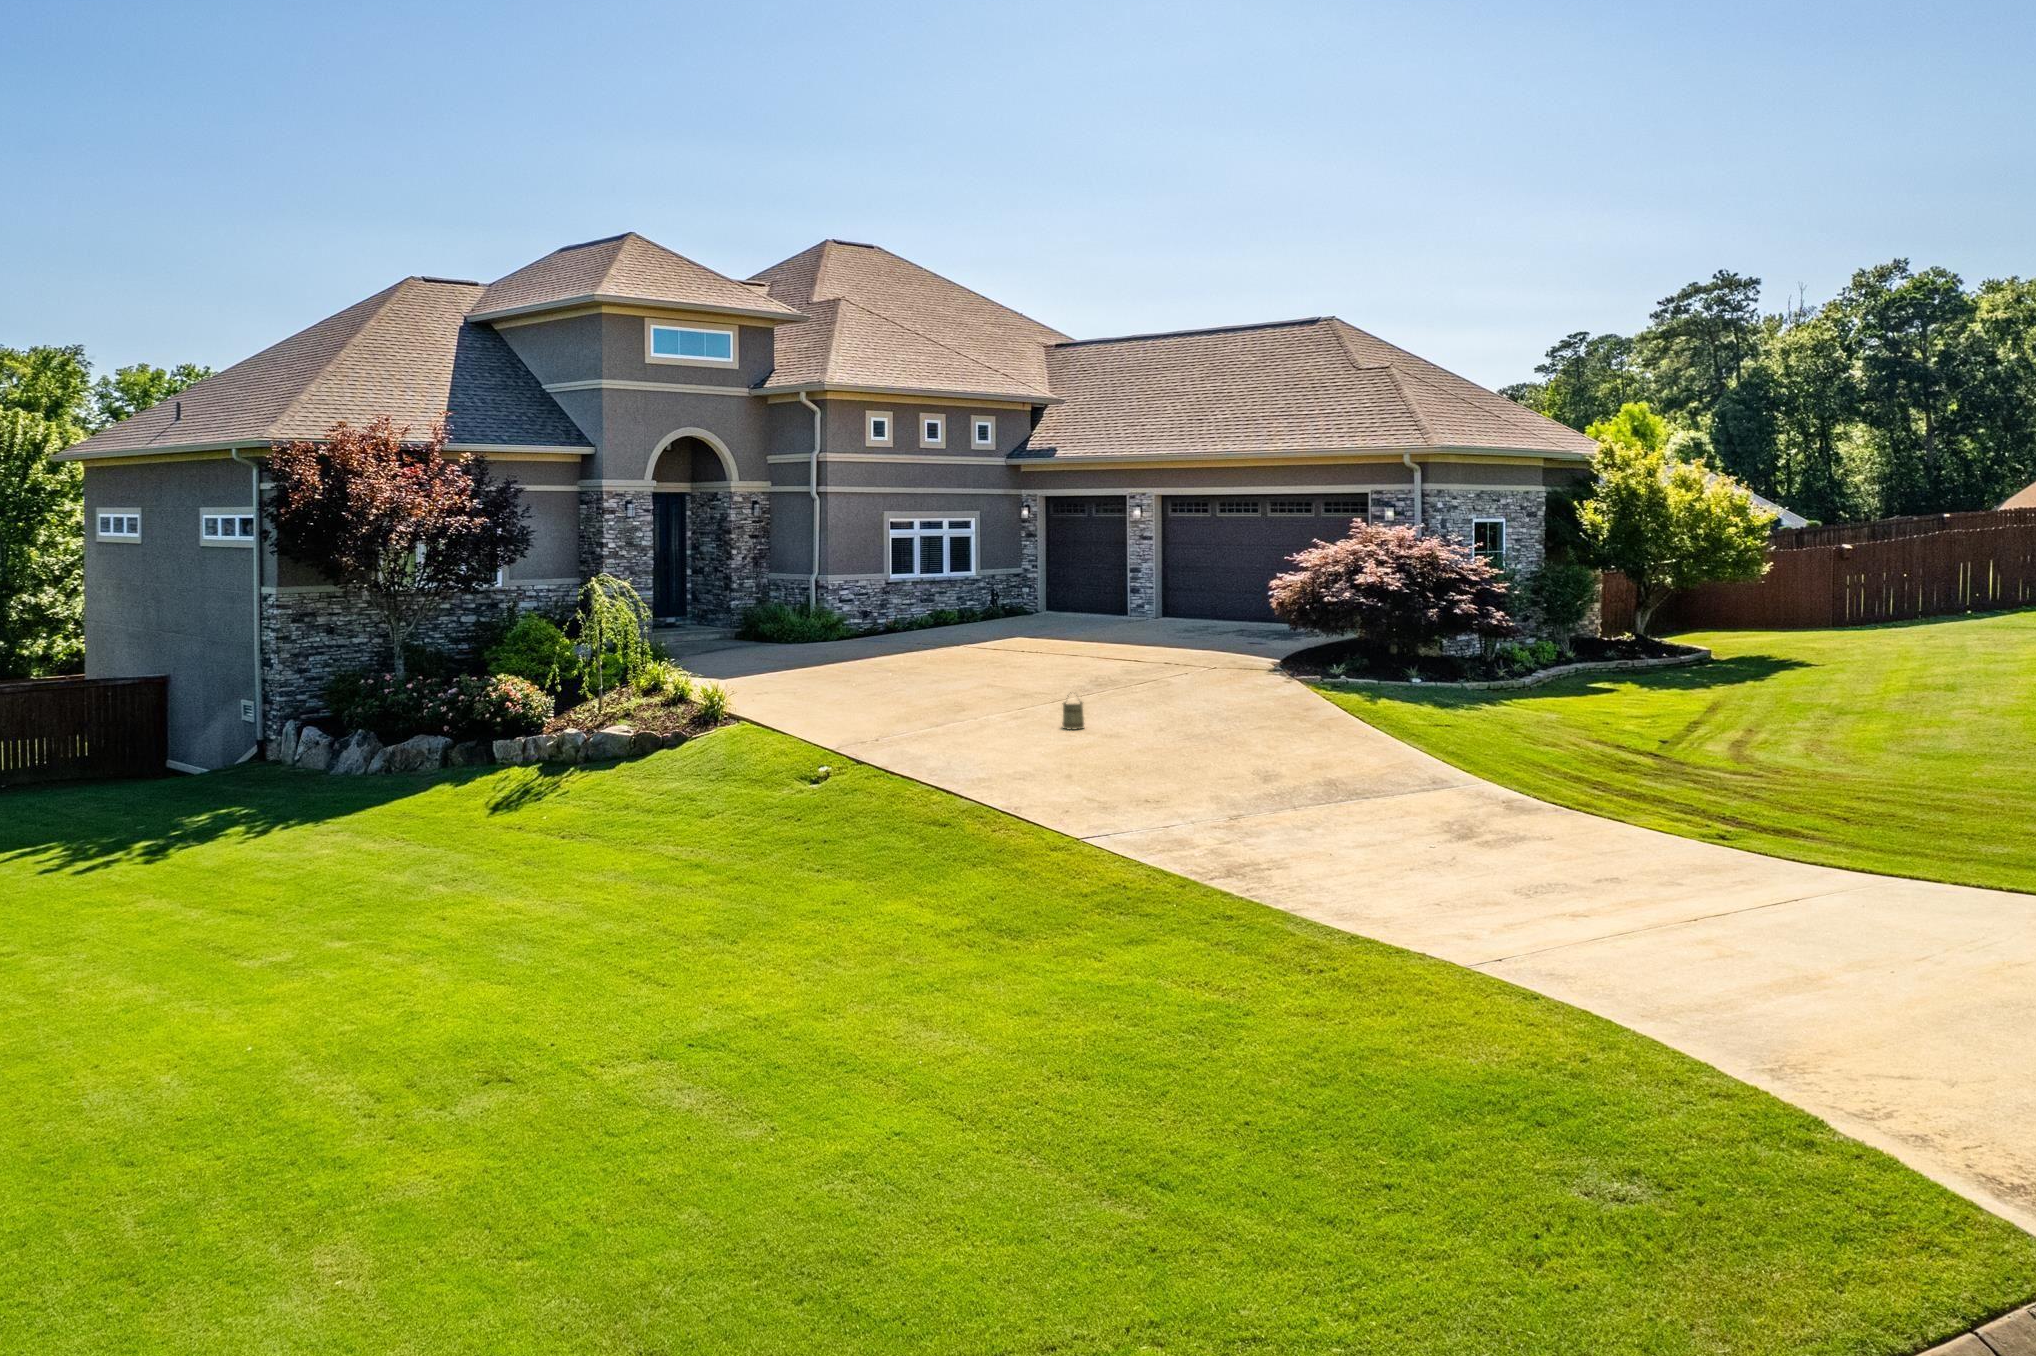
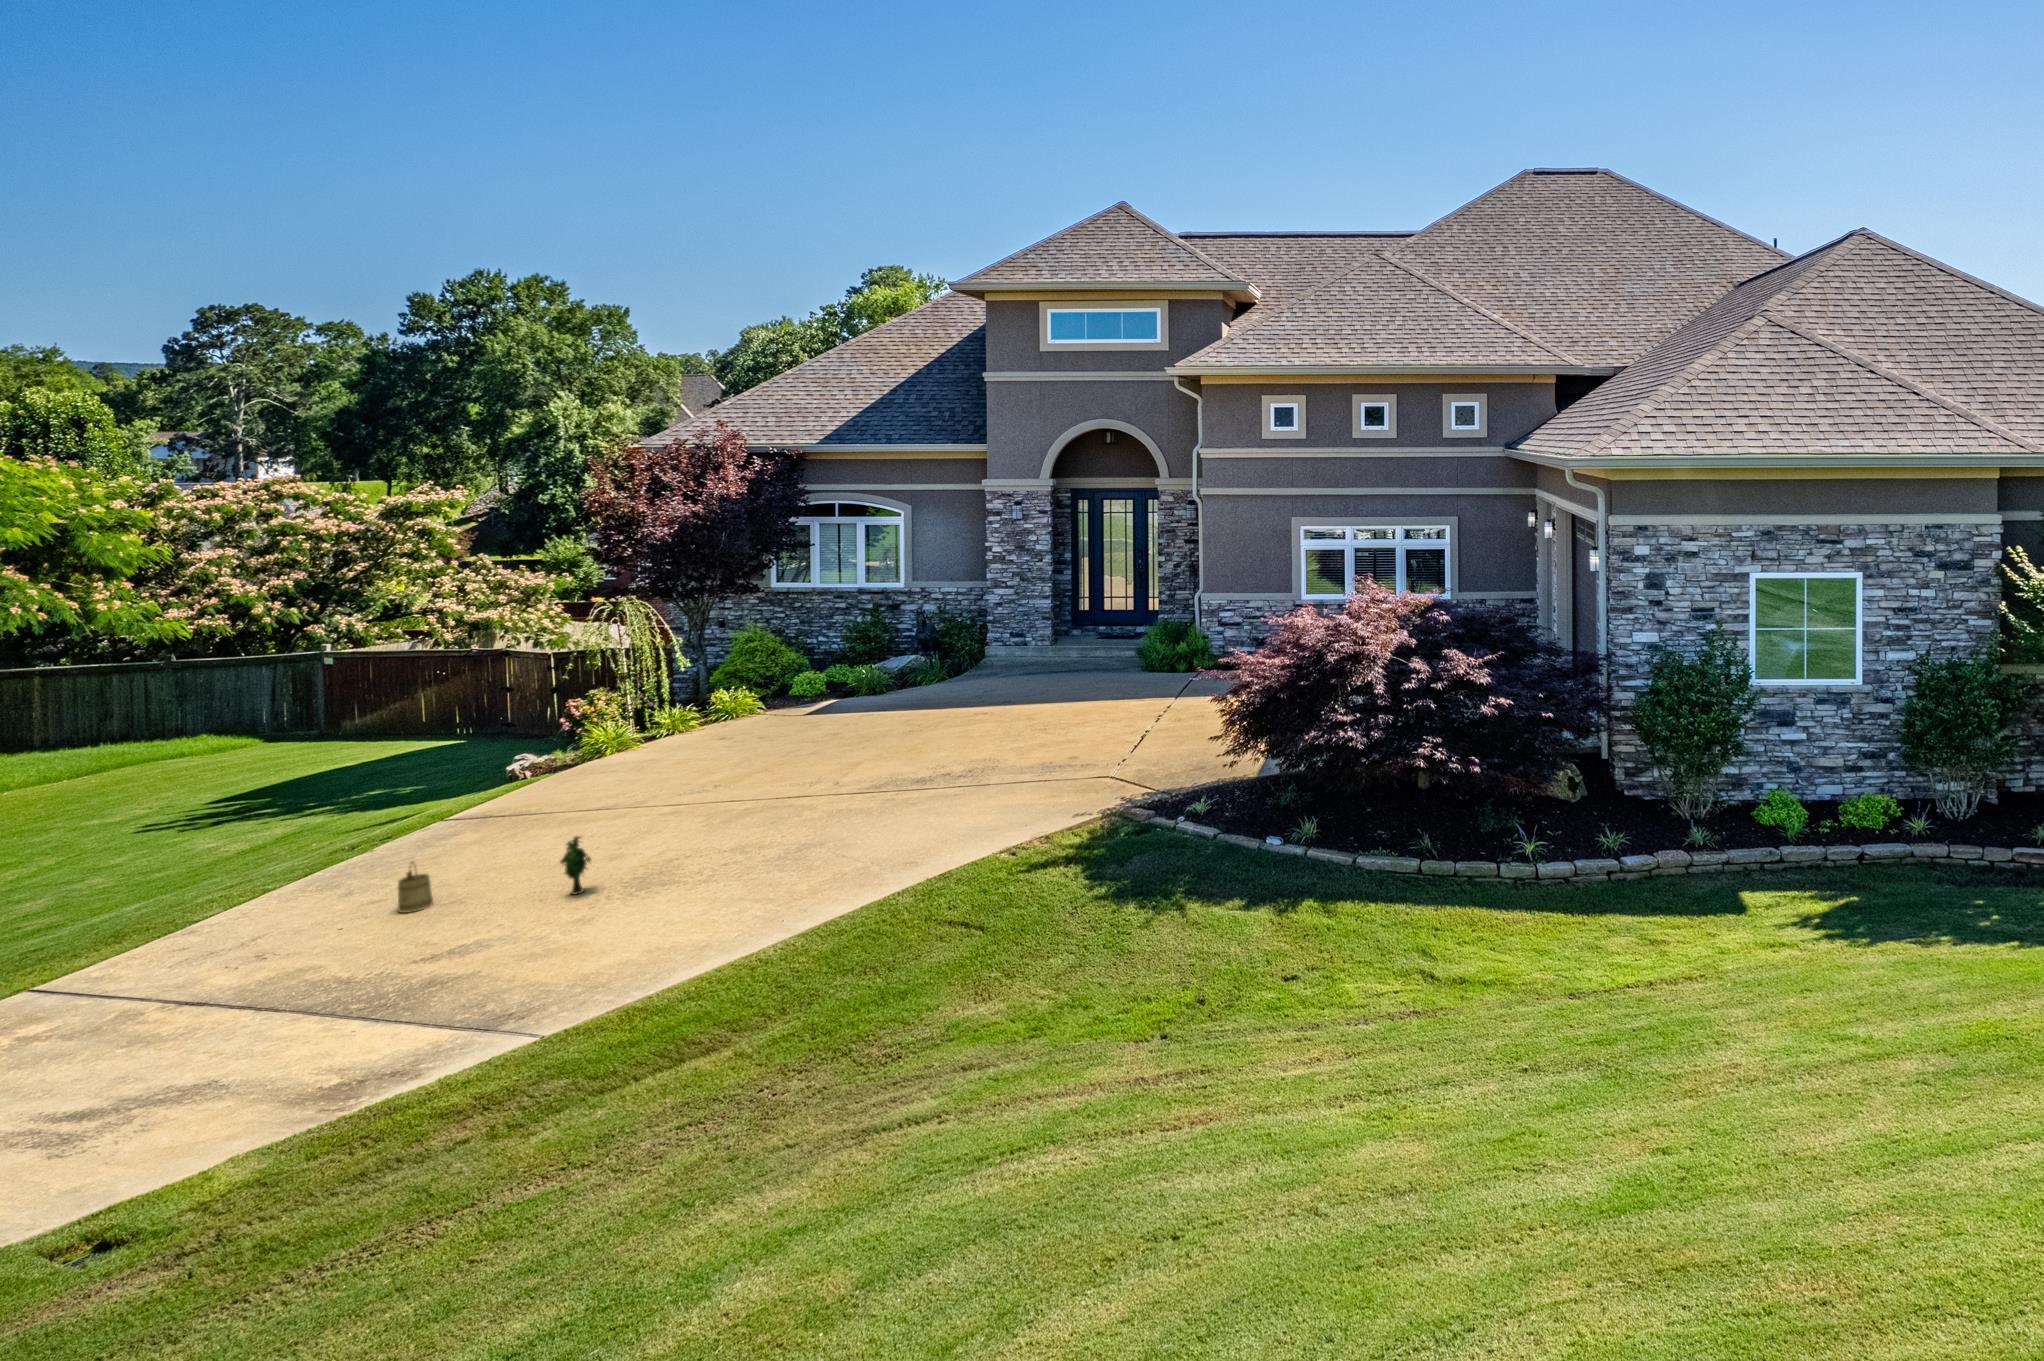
decorative plant: none [1106,667,1131,709] -> present [561,836,591,895]

